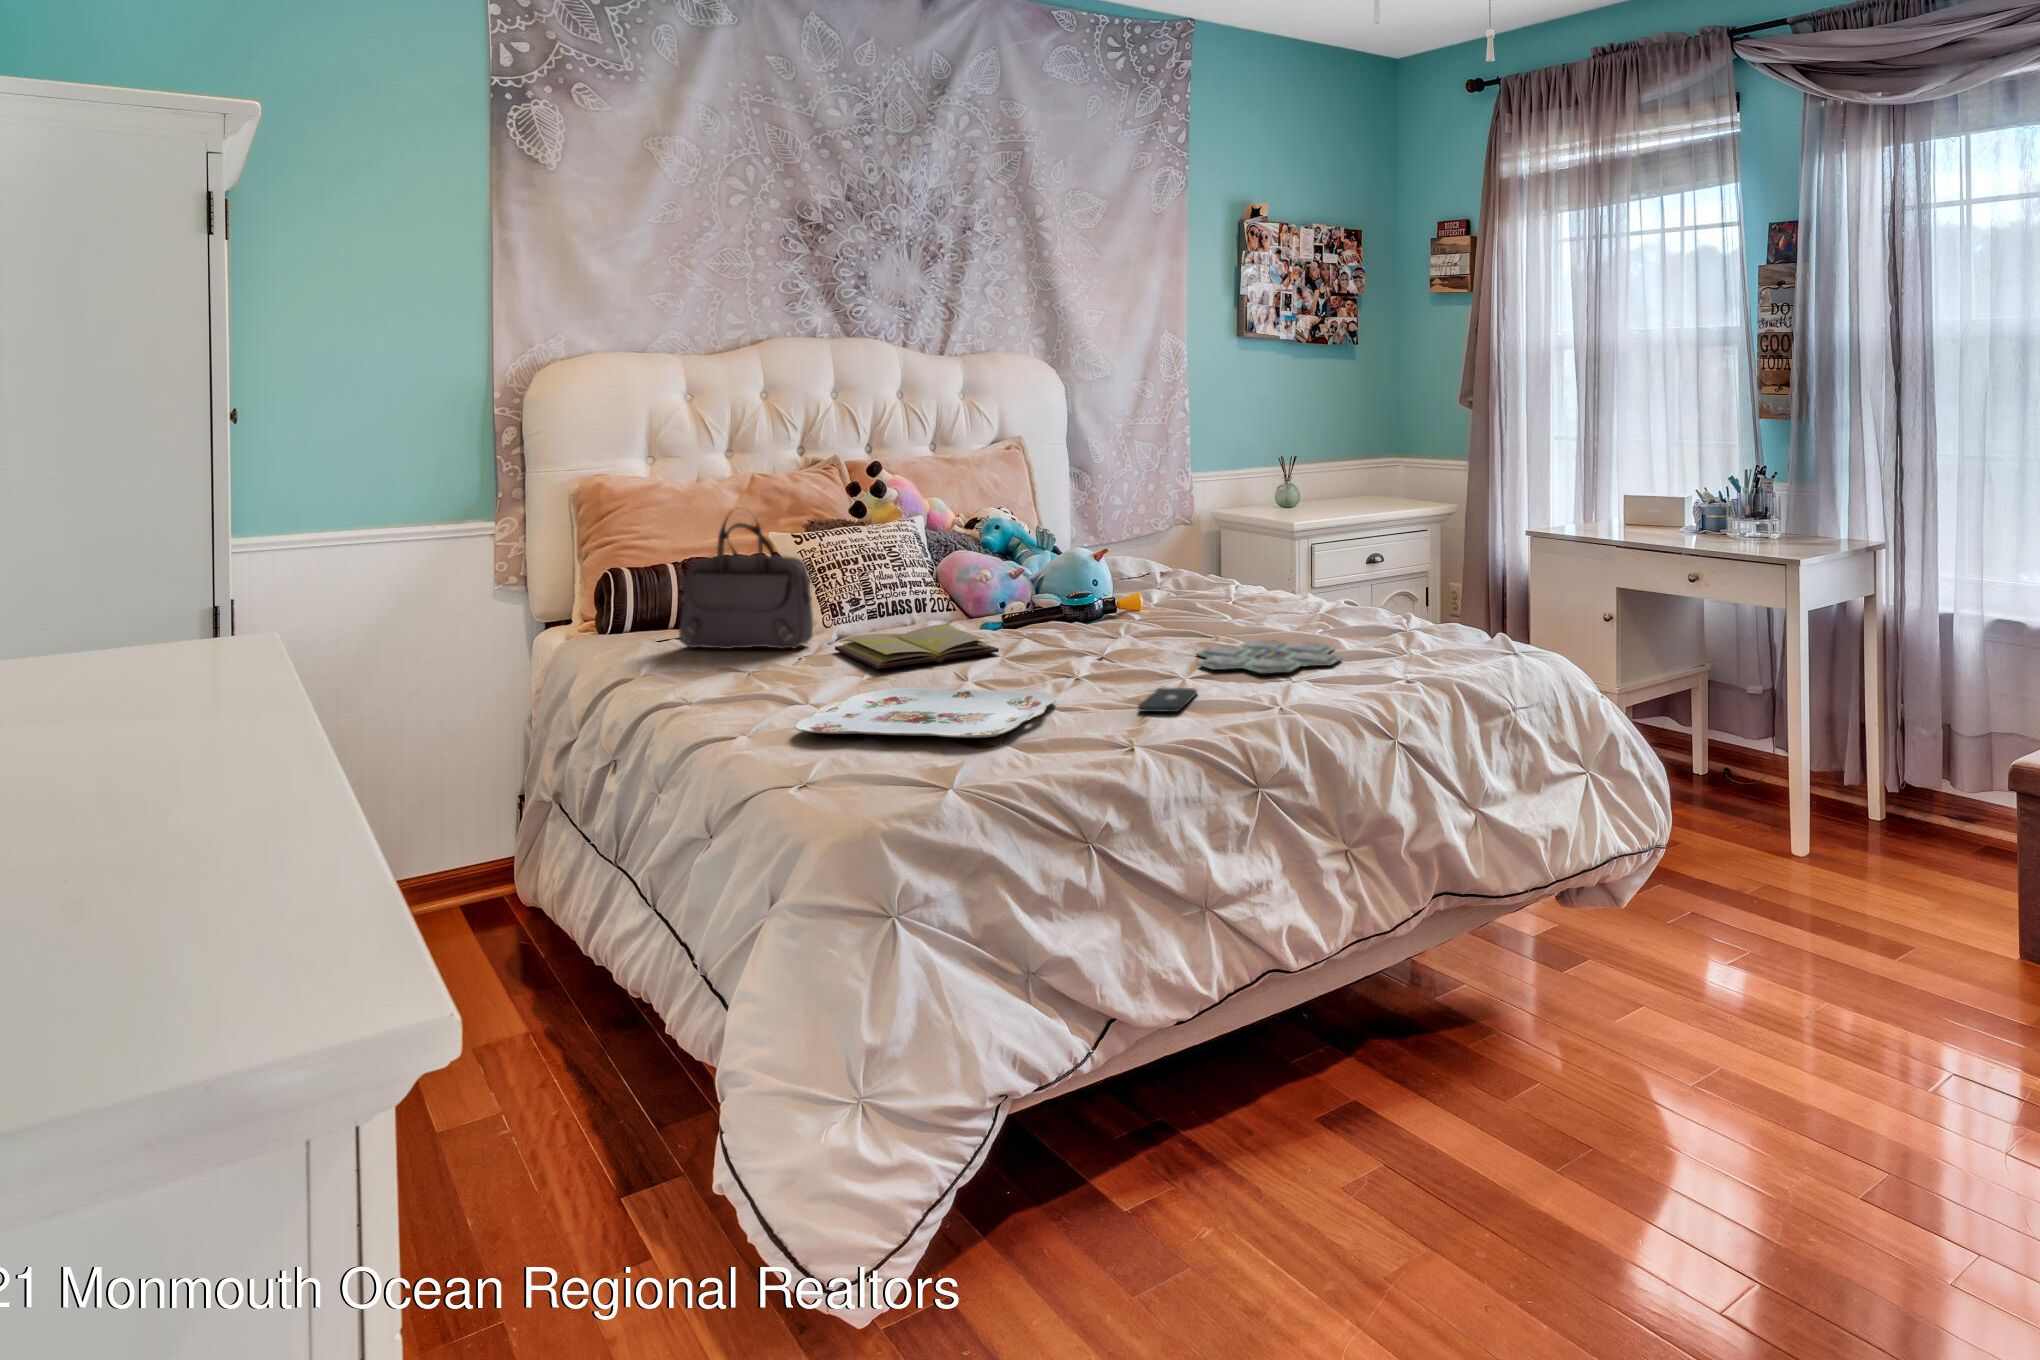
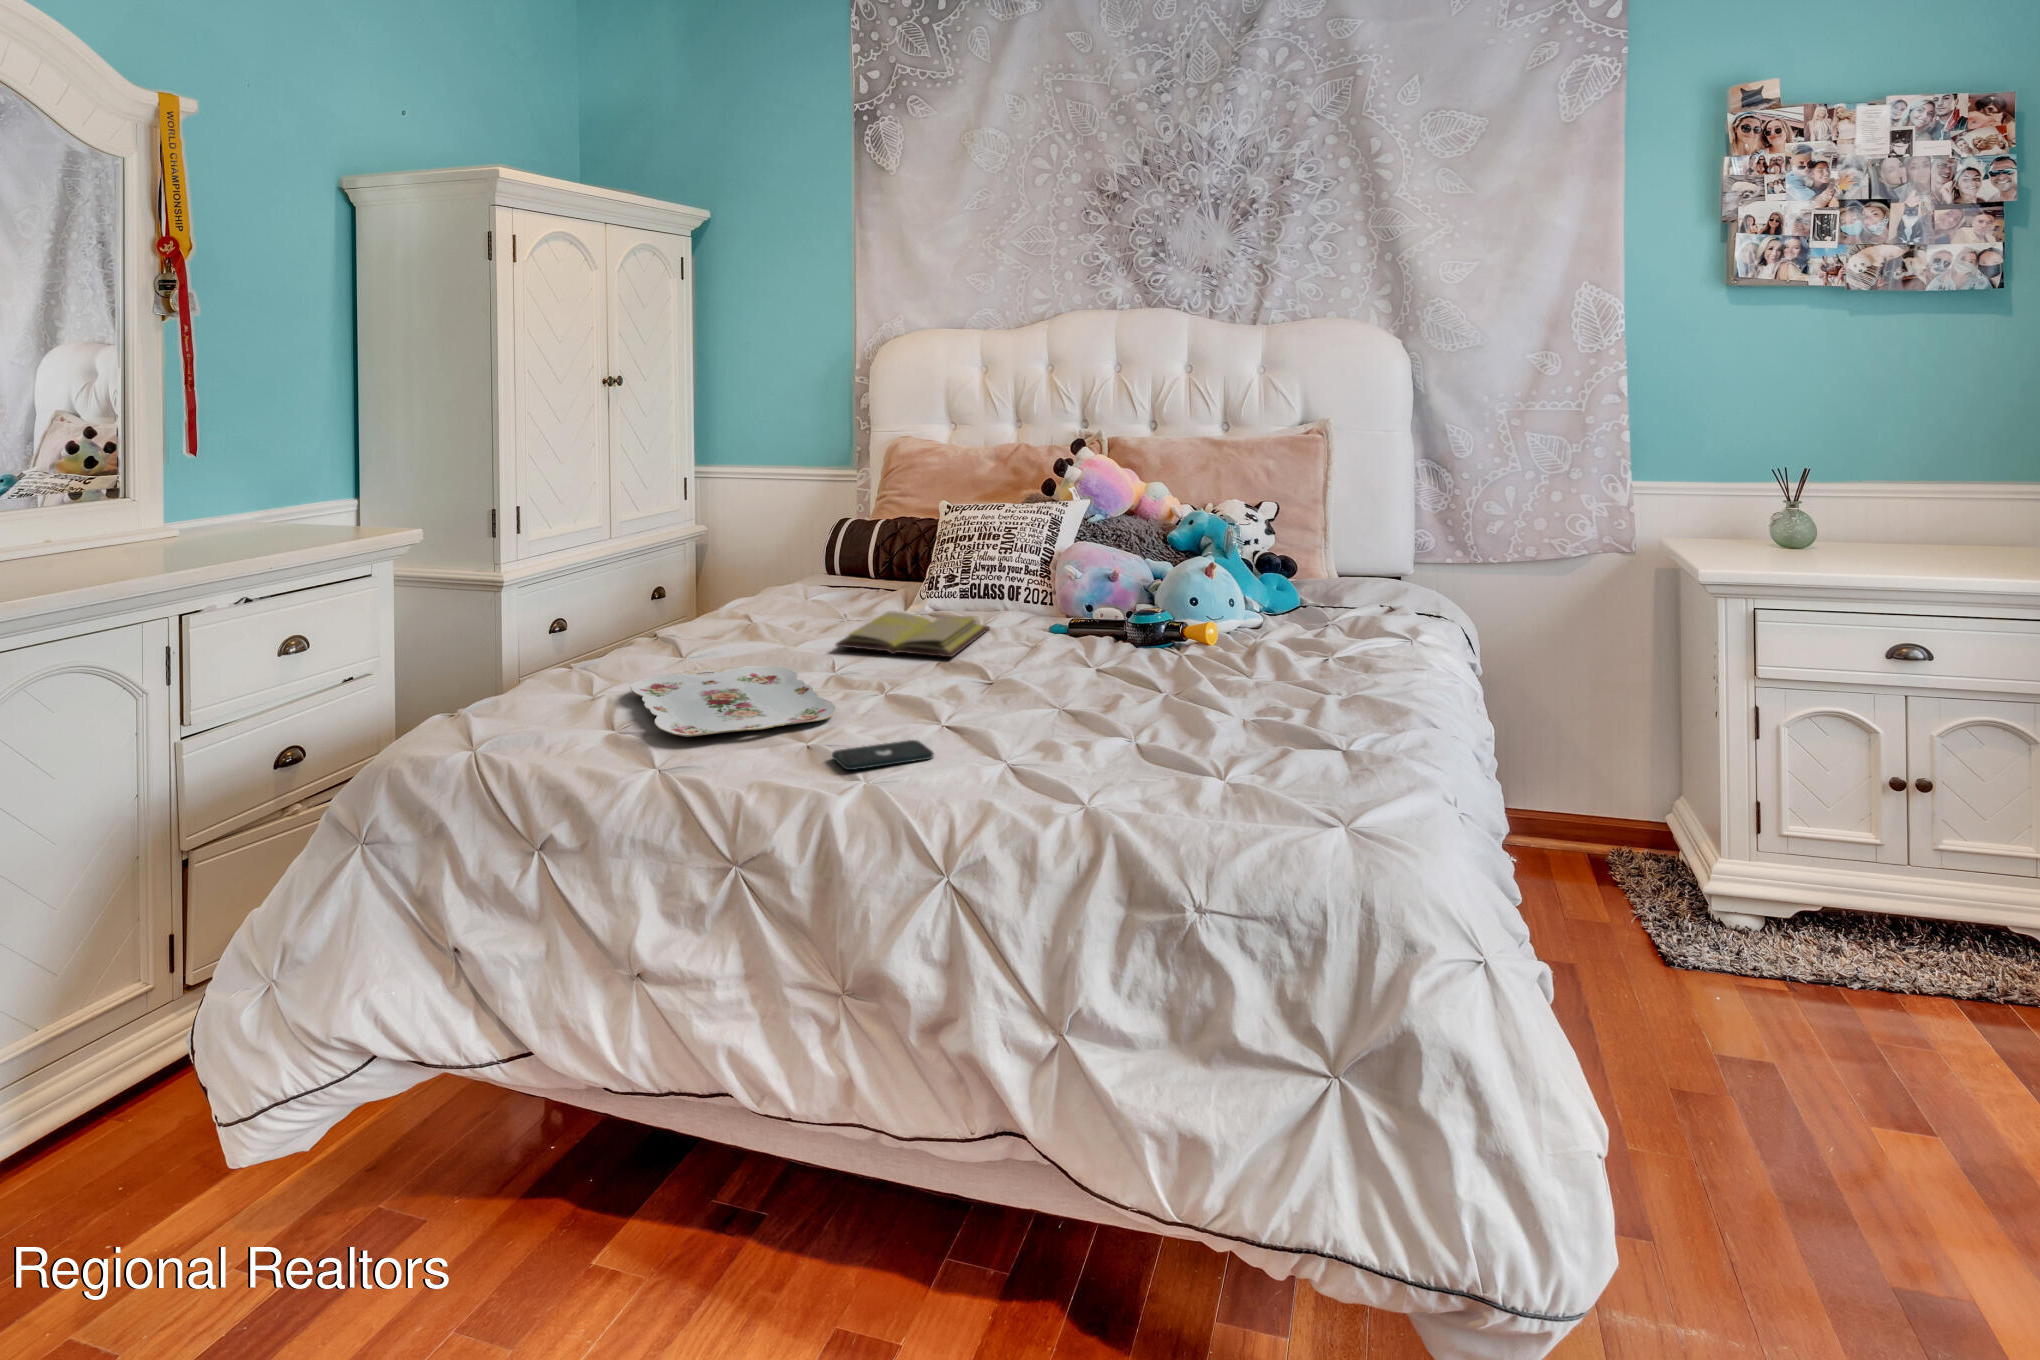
handbag: present [679,517,813,649] -> none [823,475,895,612]
board game: present [1197,640,1341,674] -> none [1017,712,1214,778]

